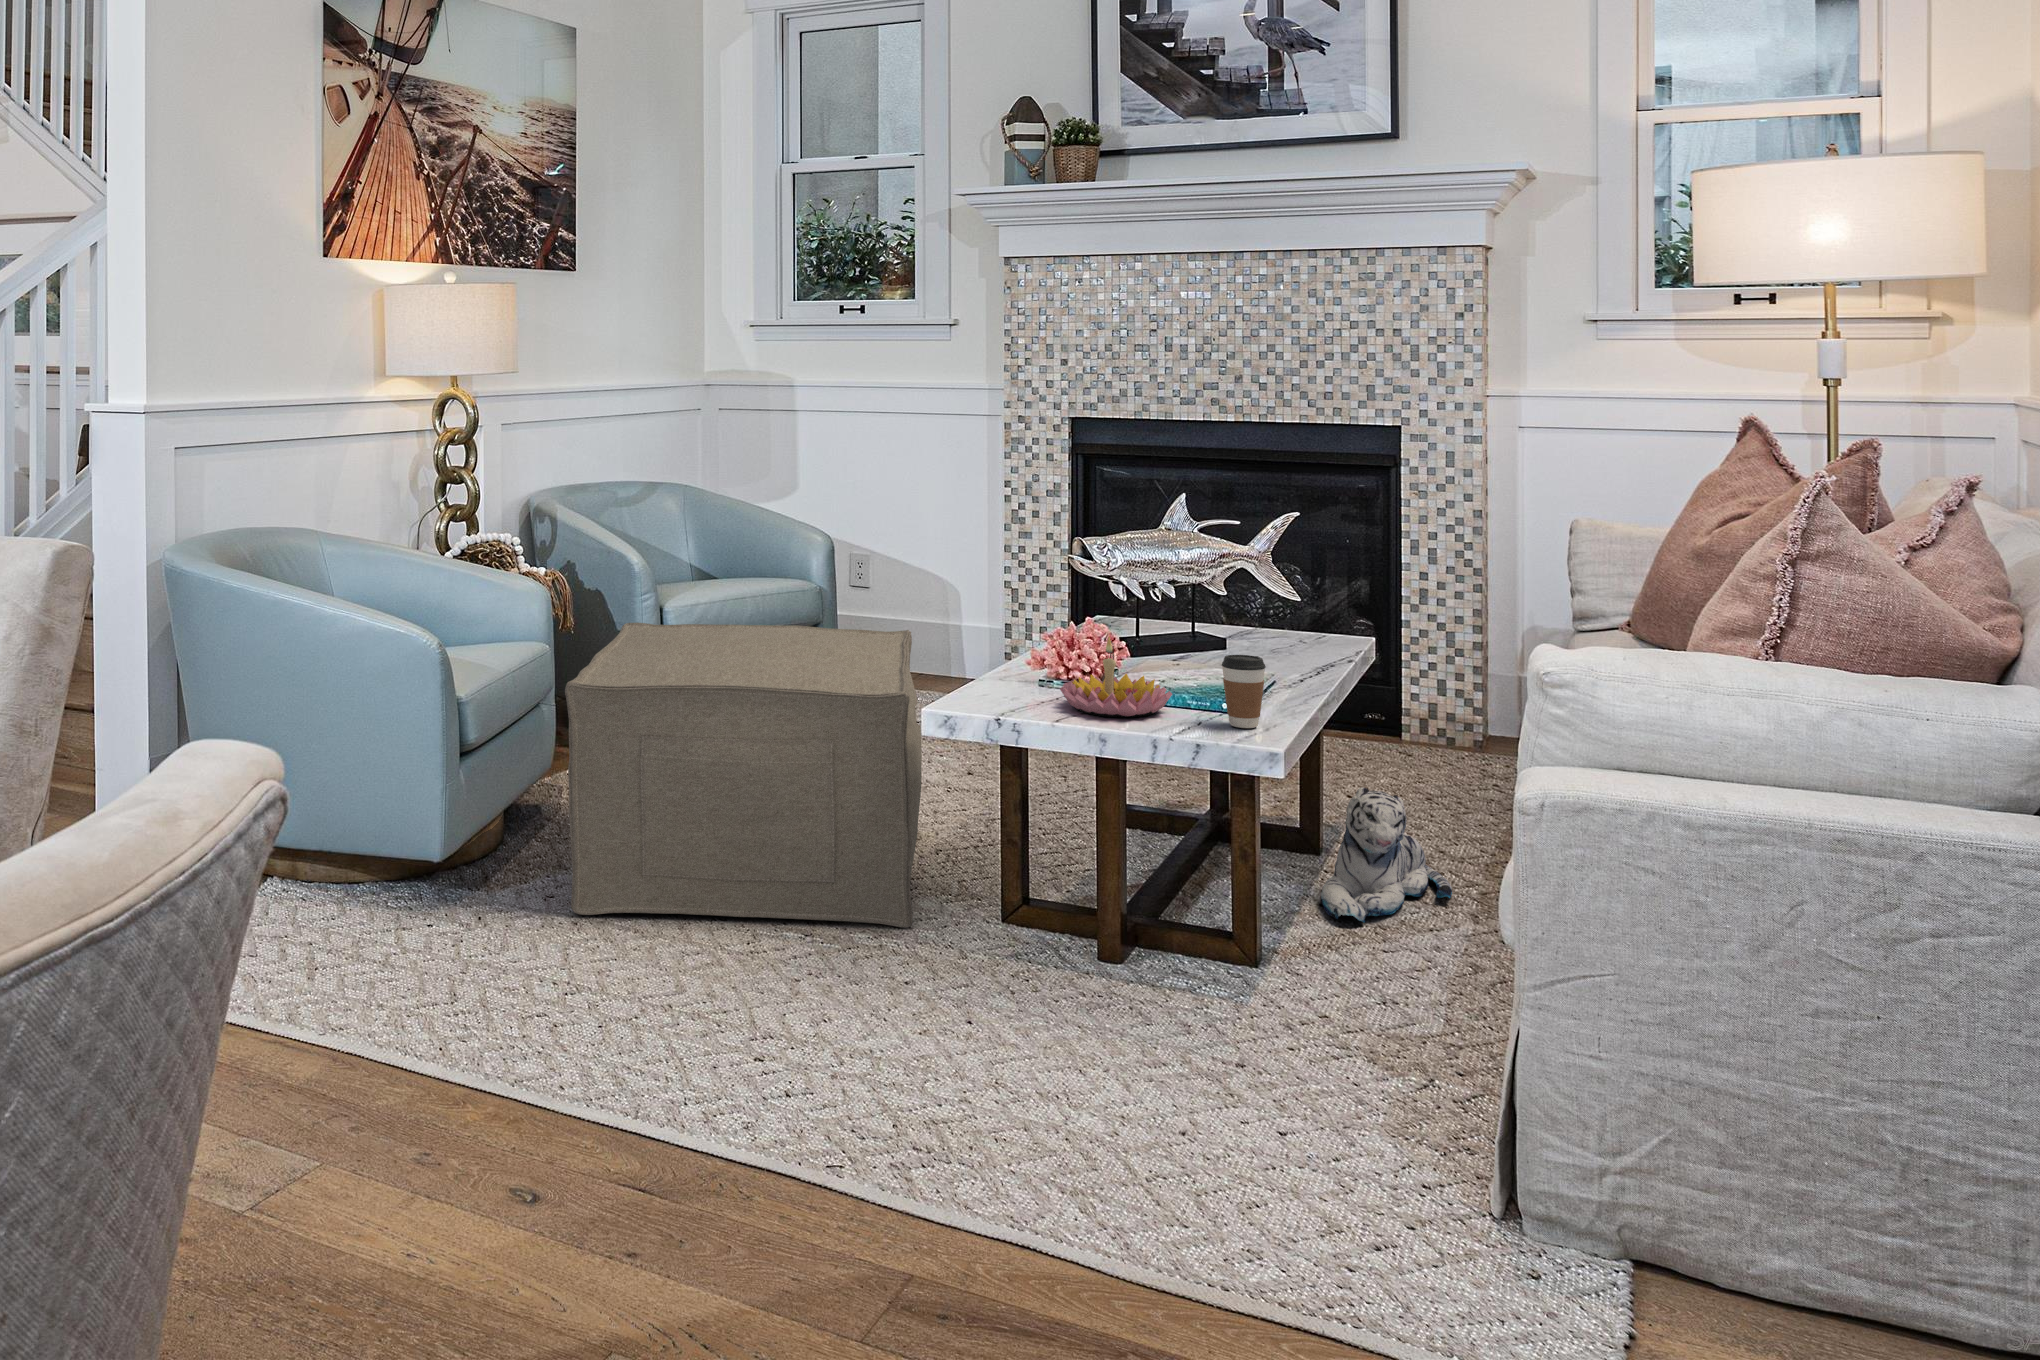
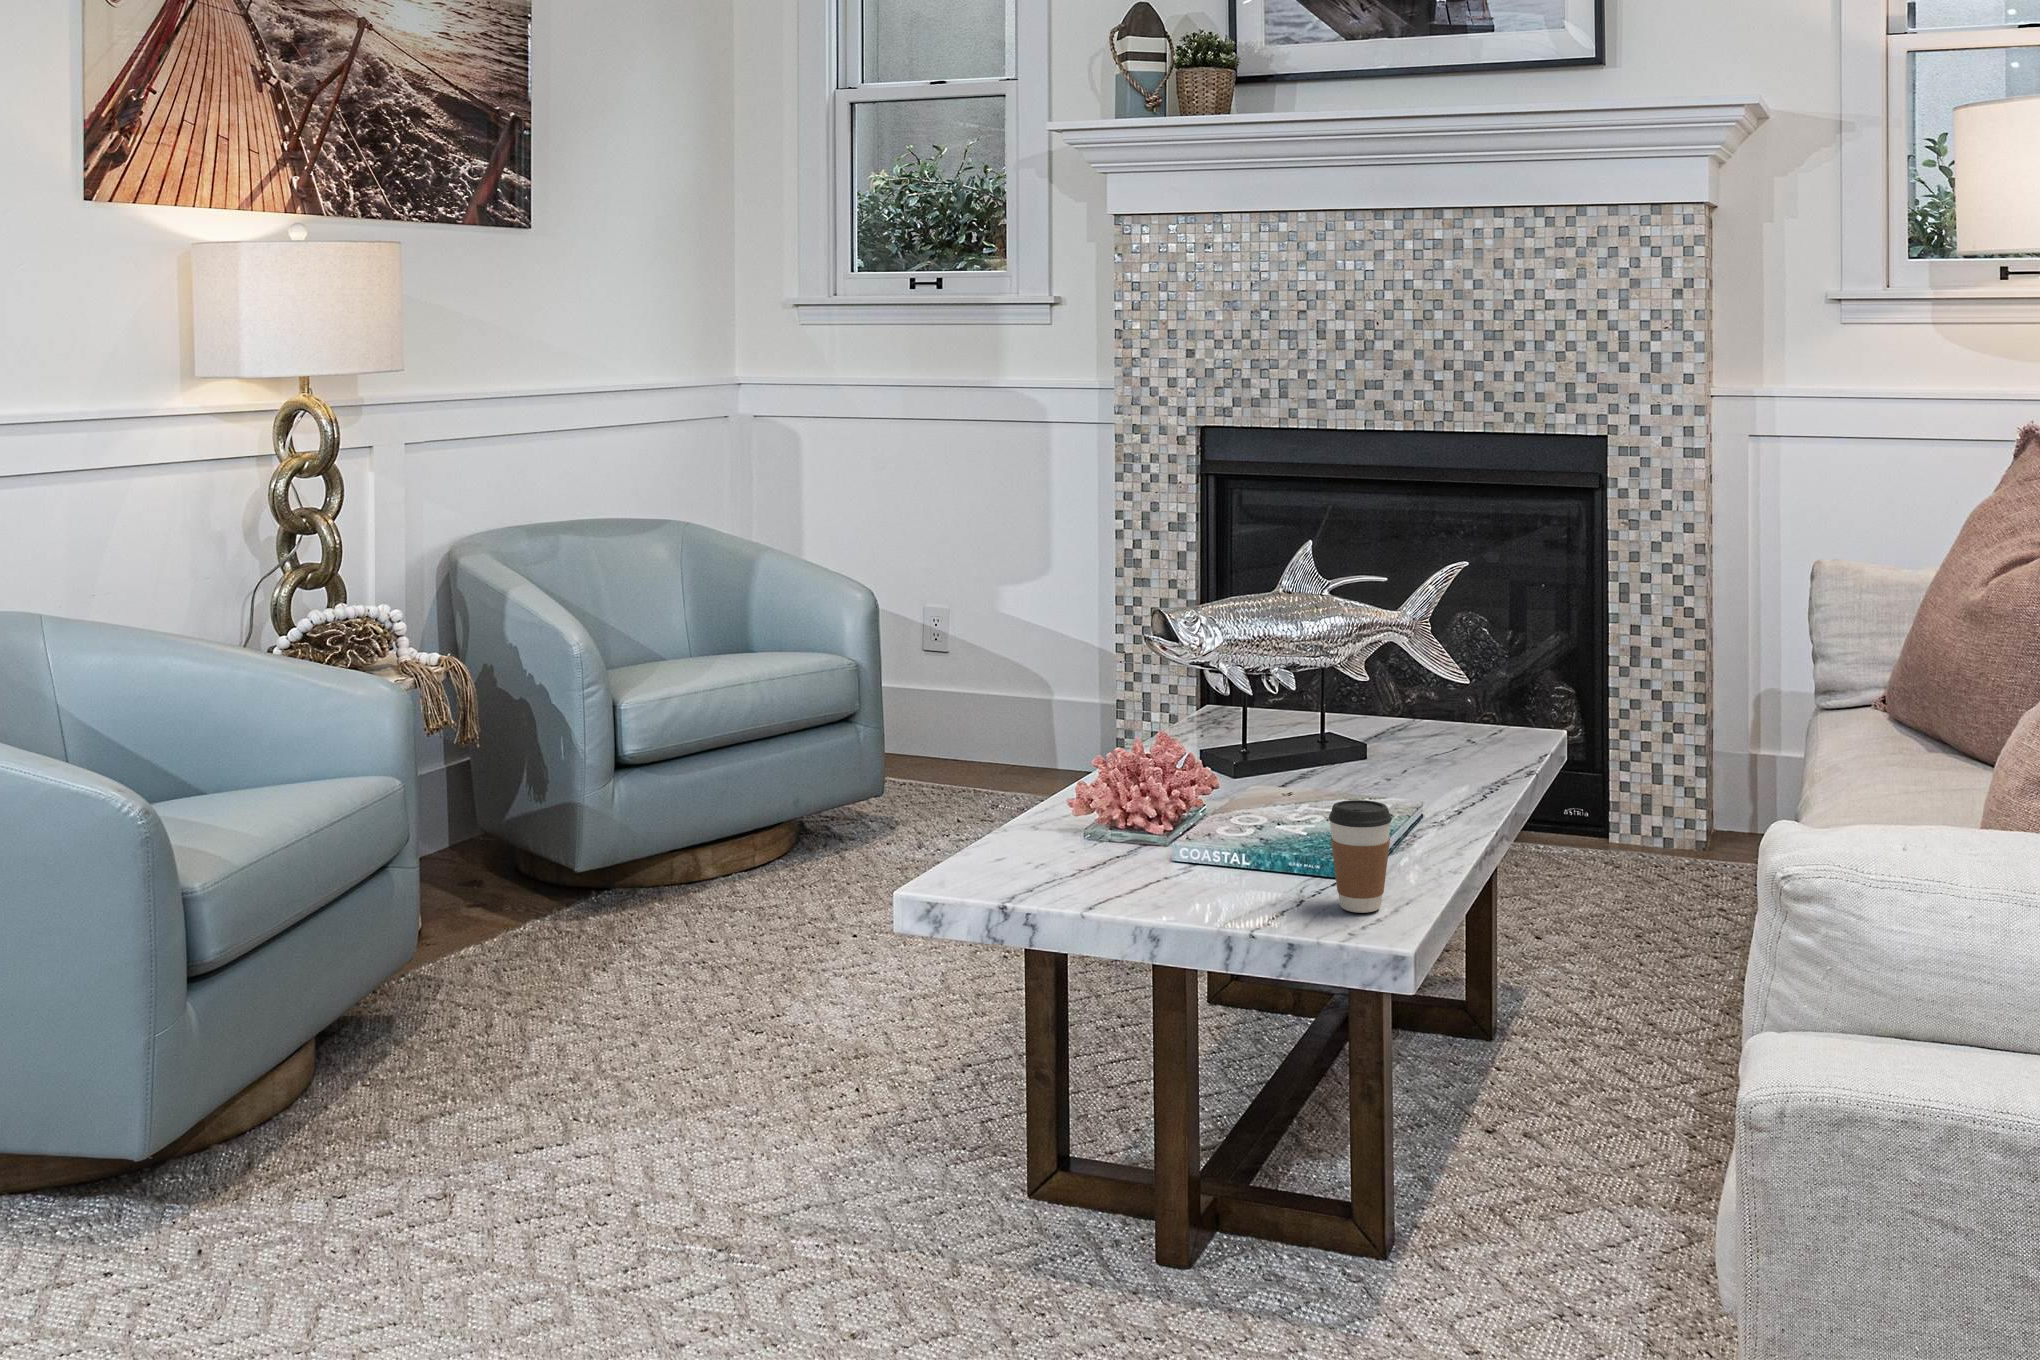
ottoman: present [565,623,922,928] -> none [347,740,942,1223]
candle holder: present [1060,637,1172,717] -> none [1098,773,1262,899]
plush toy: present [1321,787,1452,922] -> none [1484,956,1660,1157]

